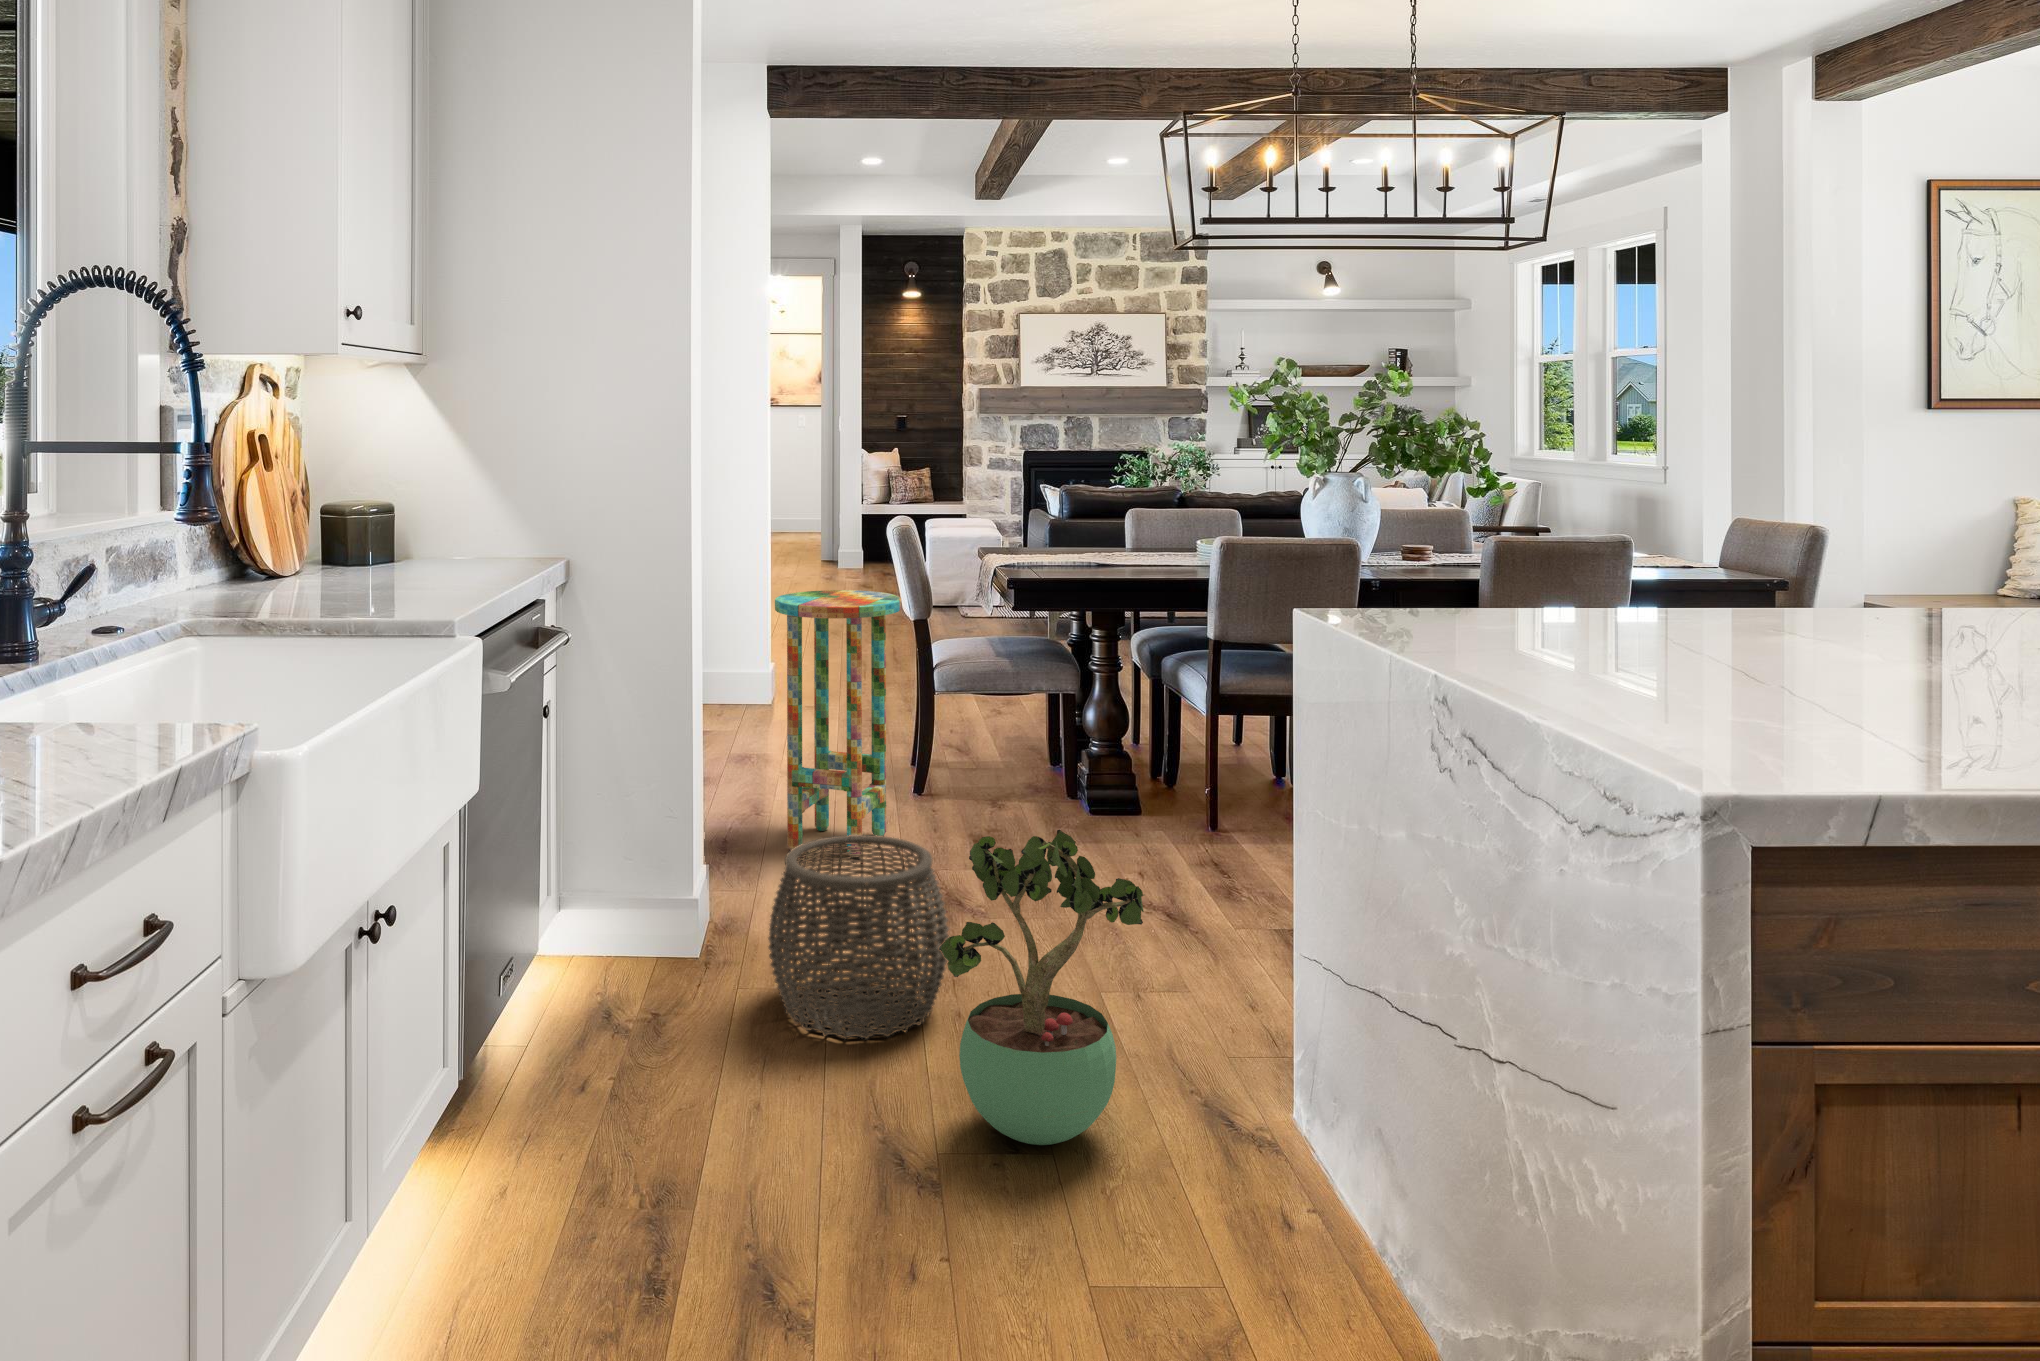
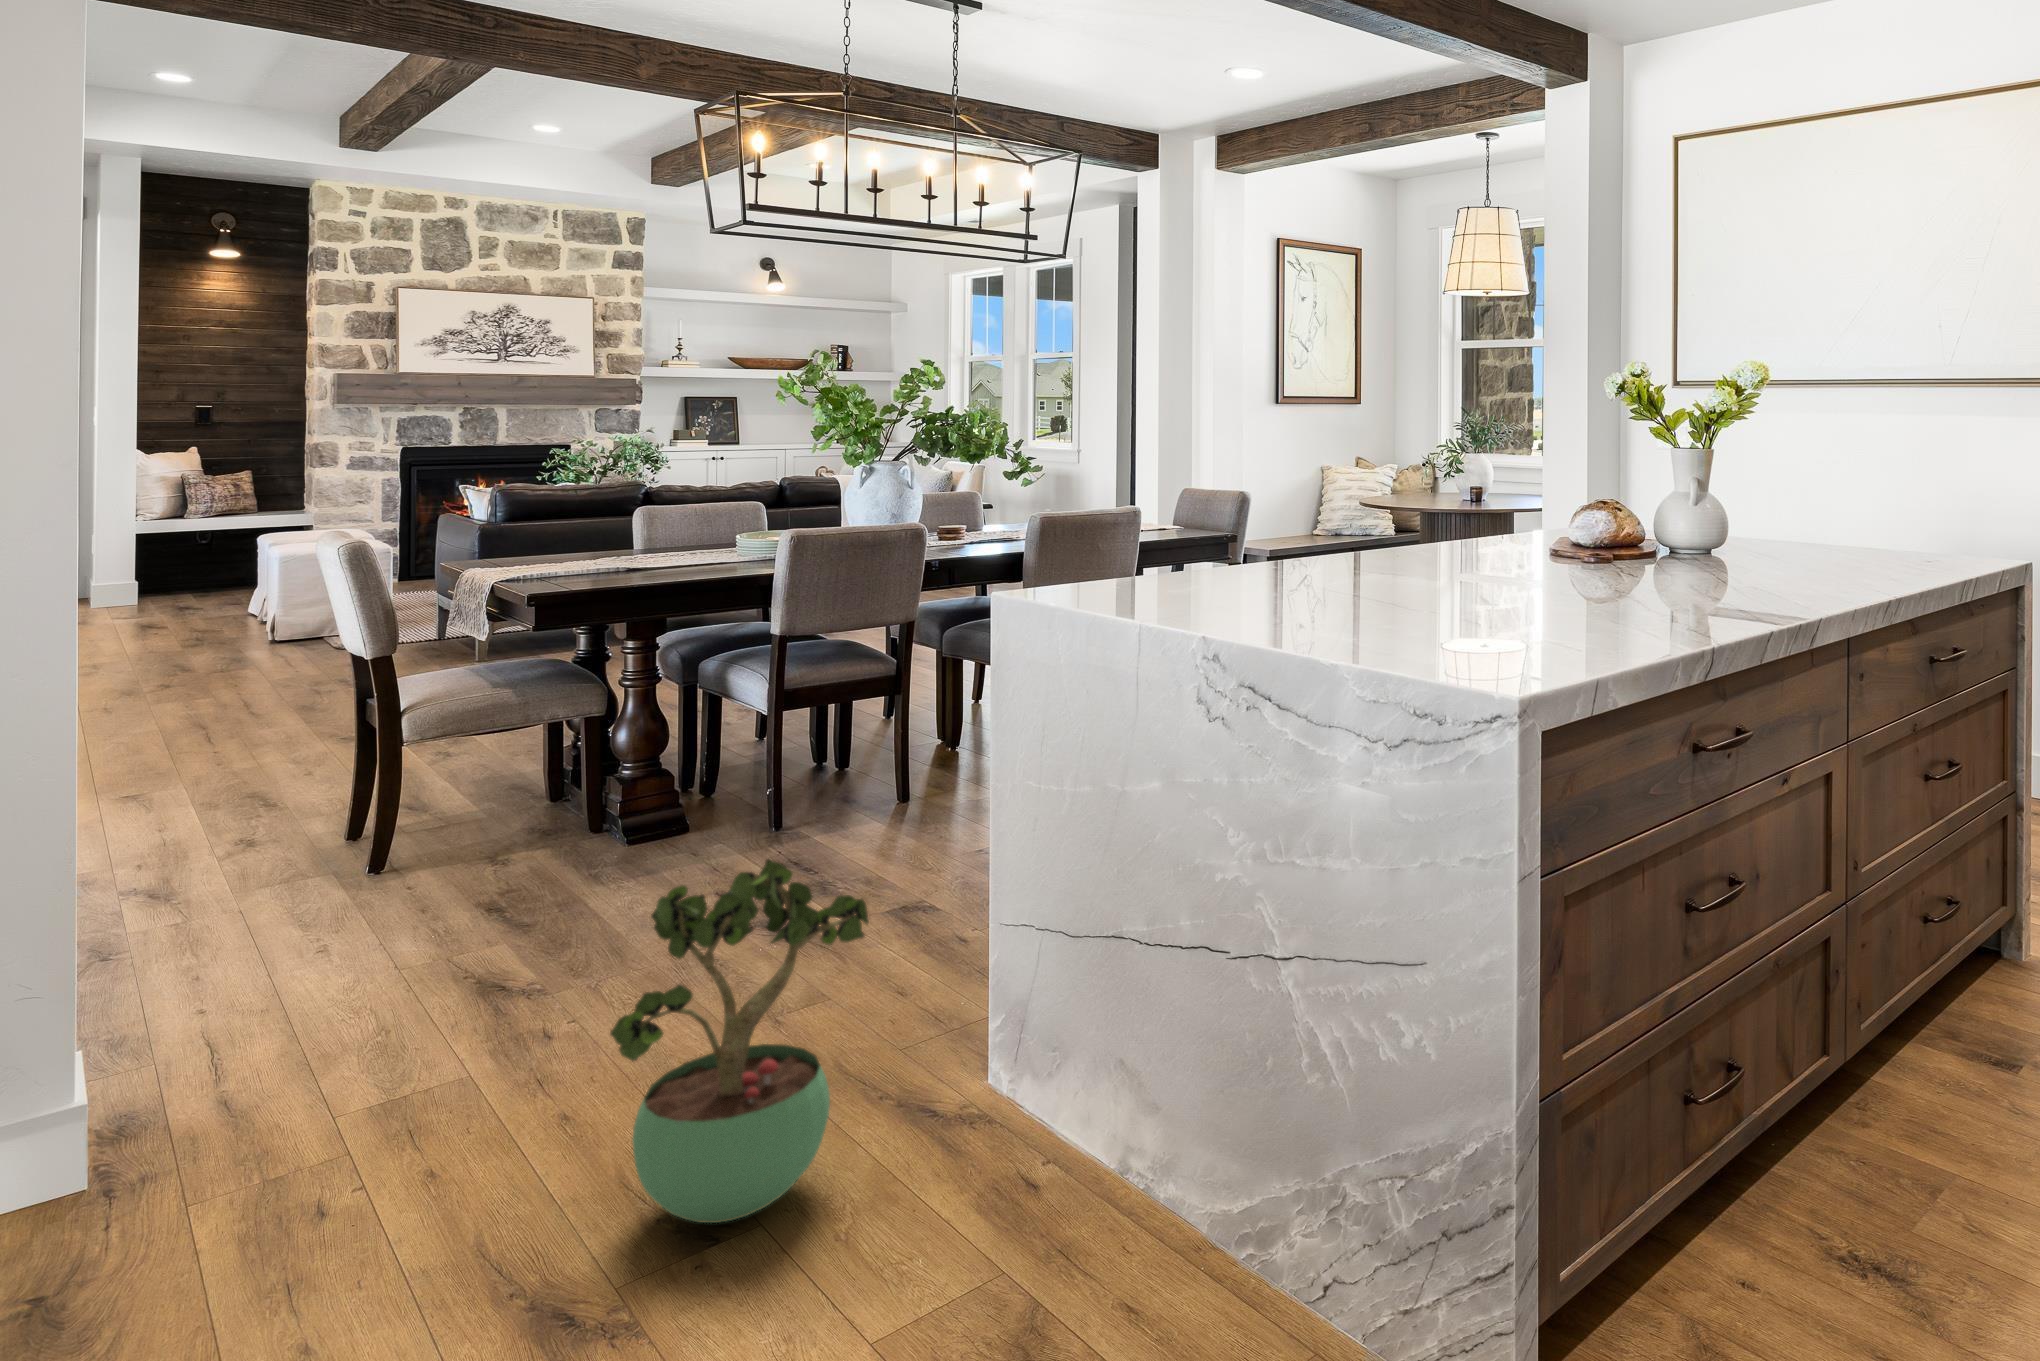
side table: present [775,590,901,854] -> none [167,629,385,992]
woven basket: present [768,835,949,1039] -> none [266,925,557,1208]

